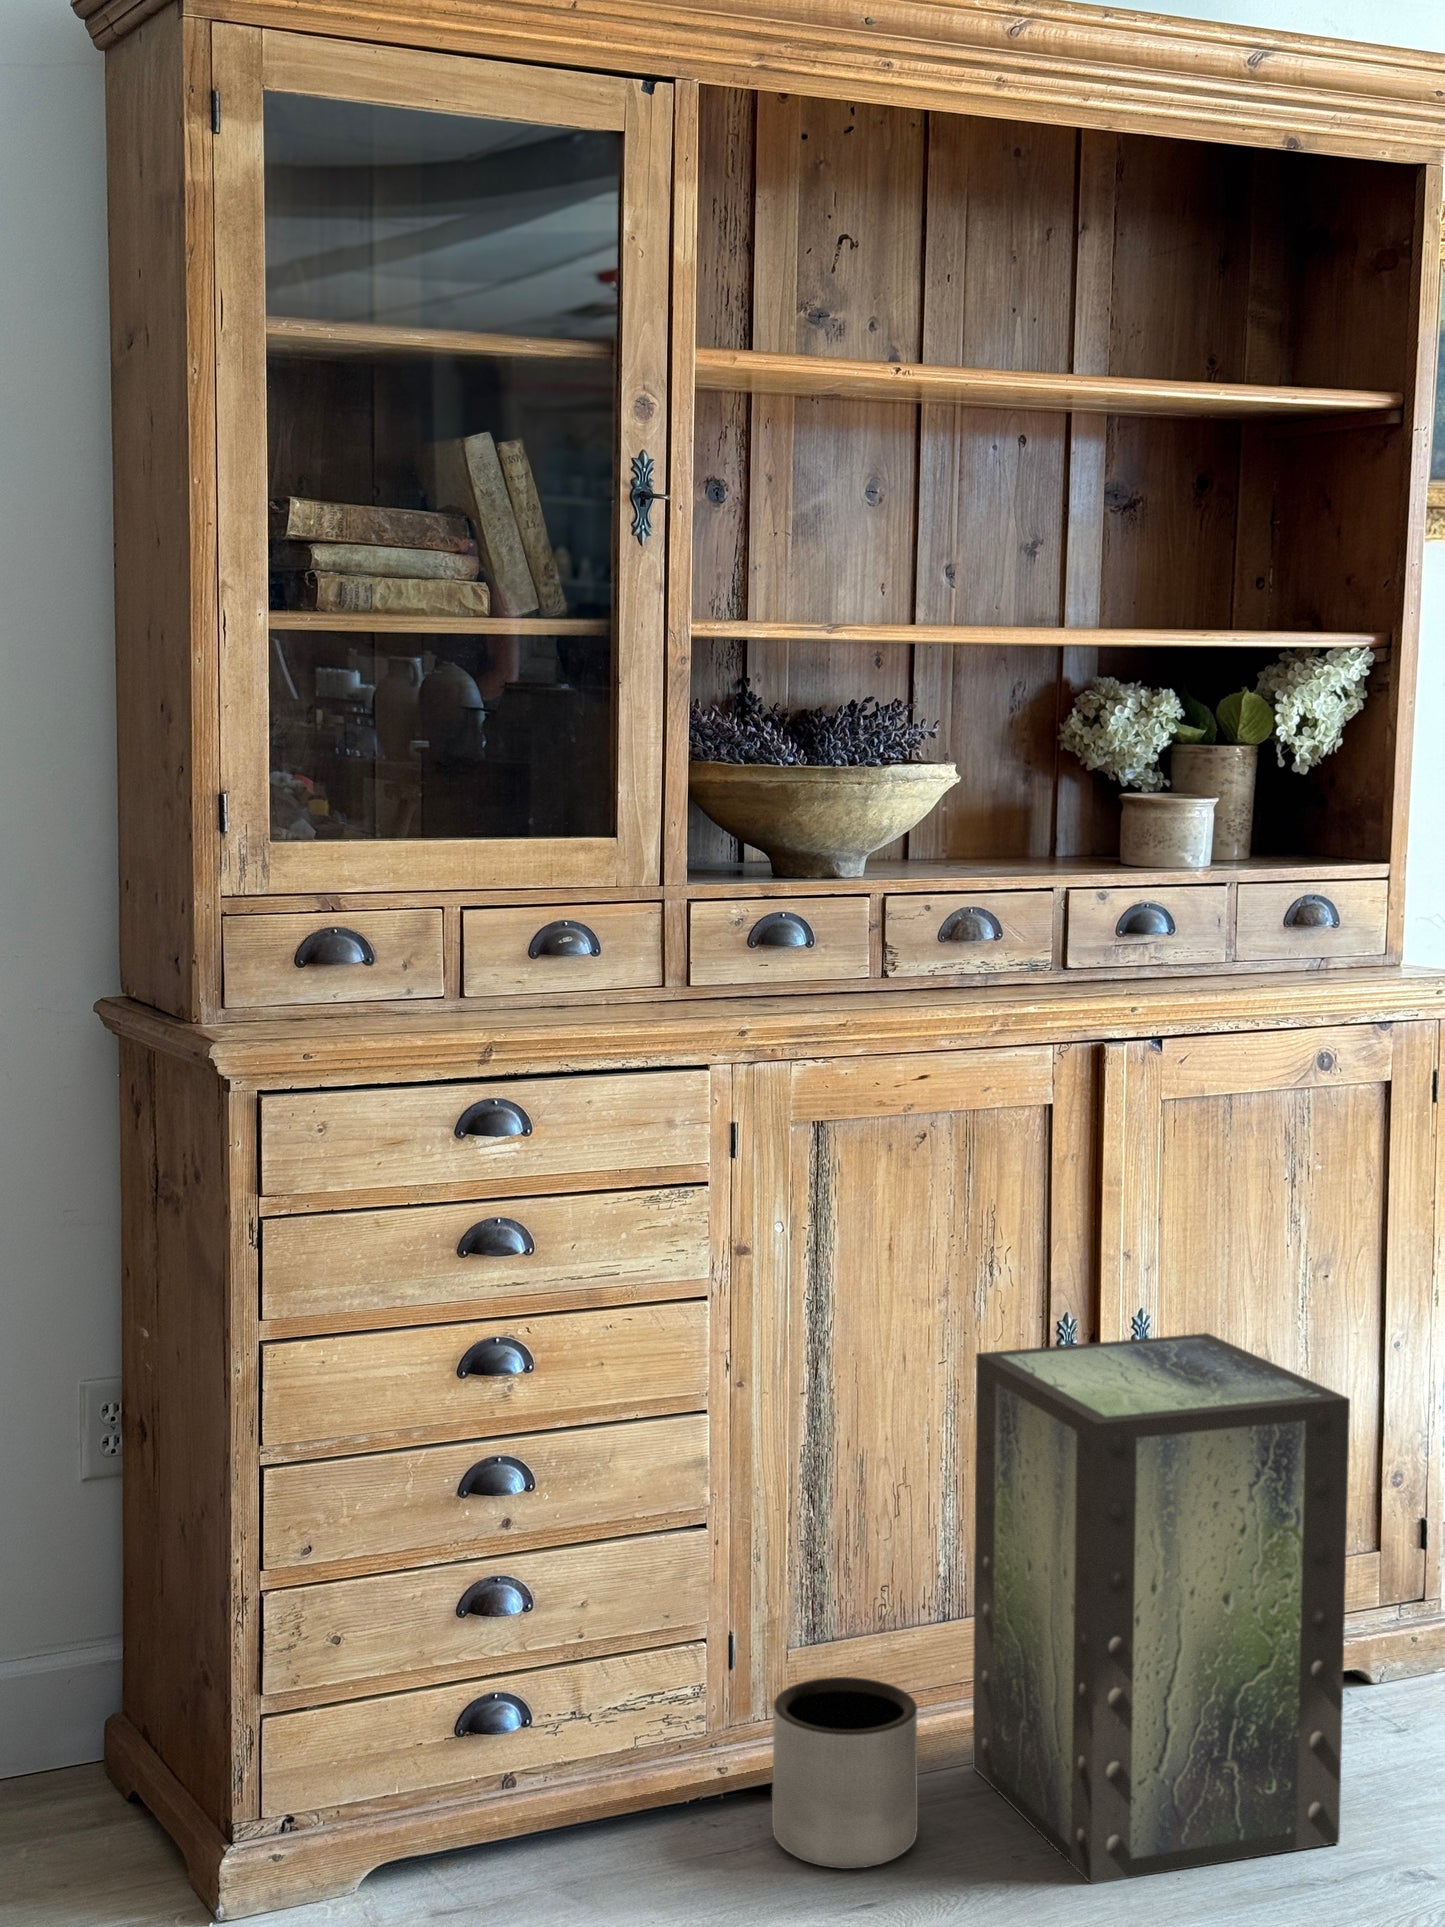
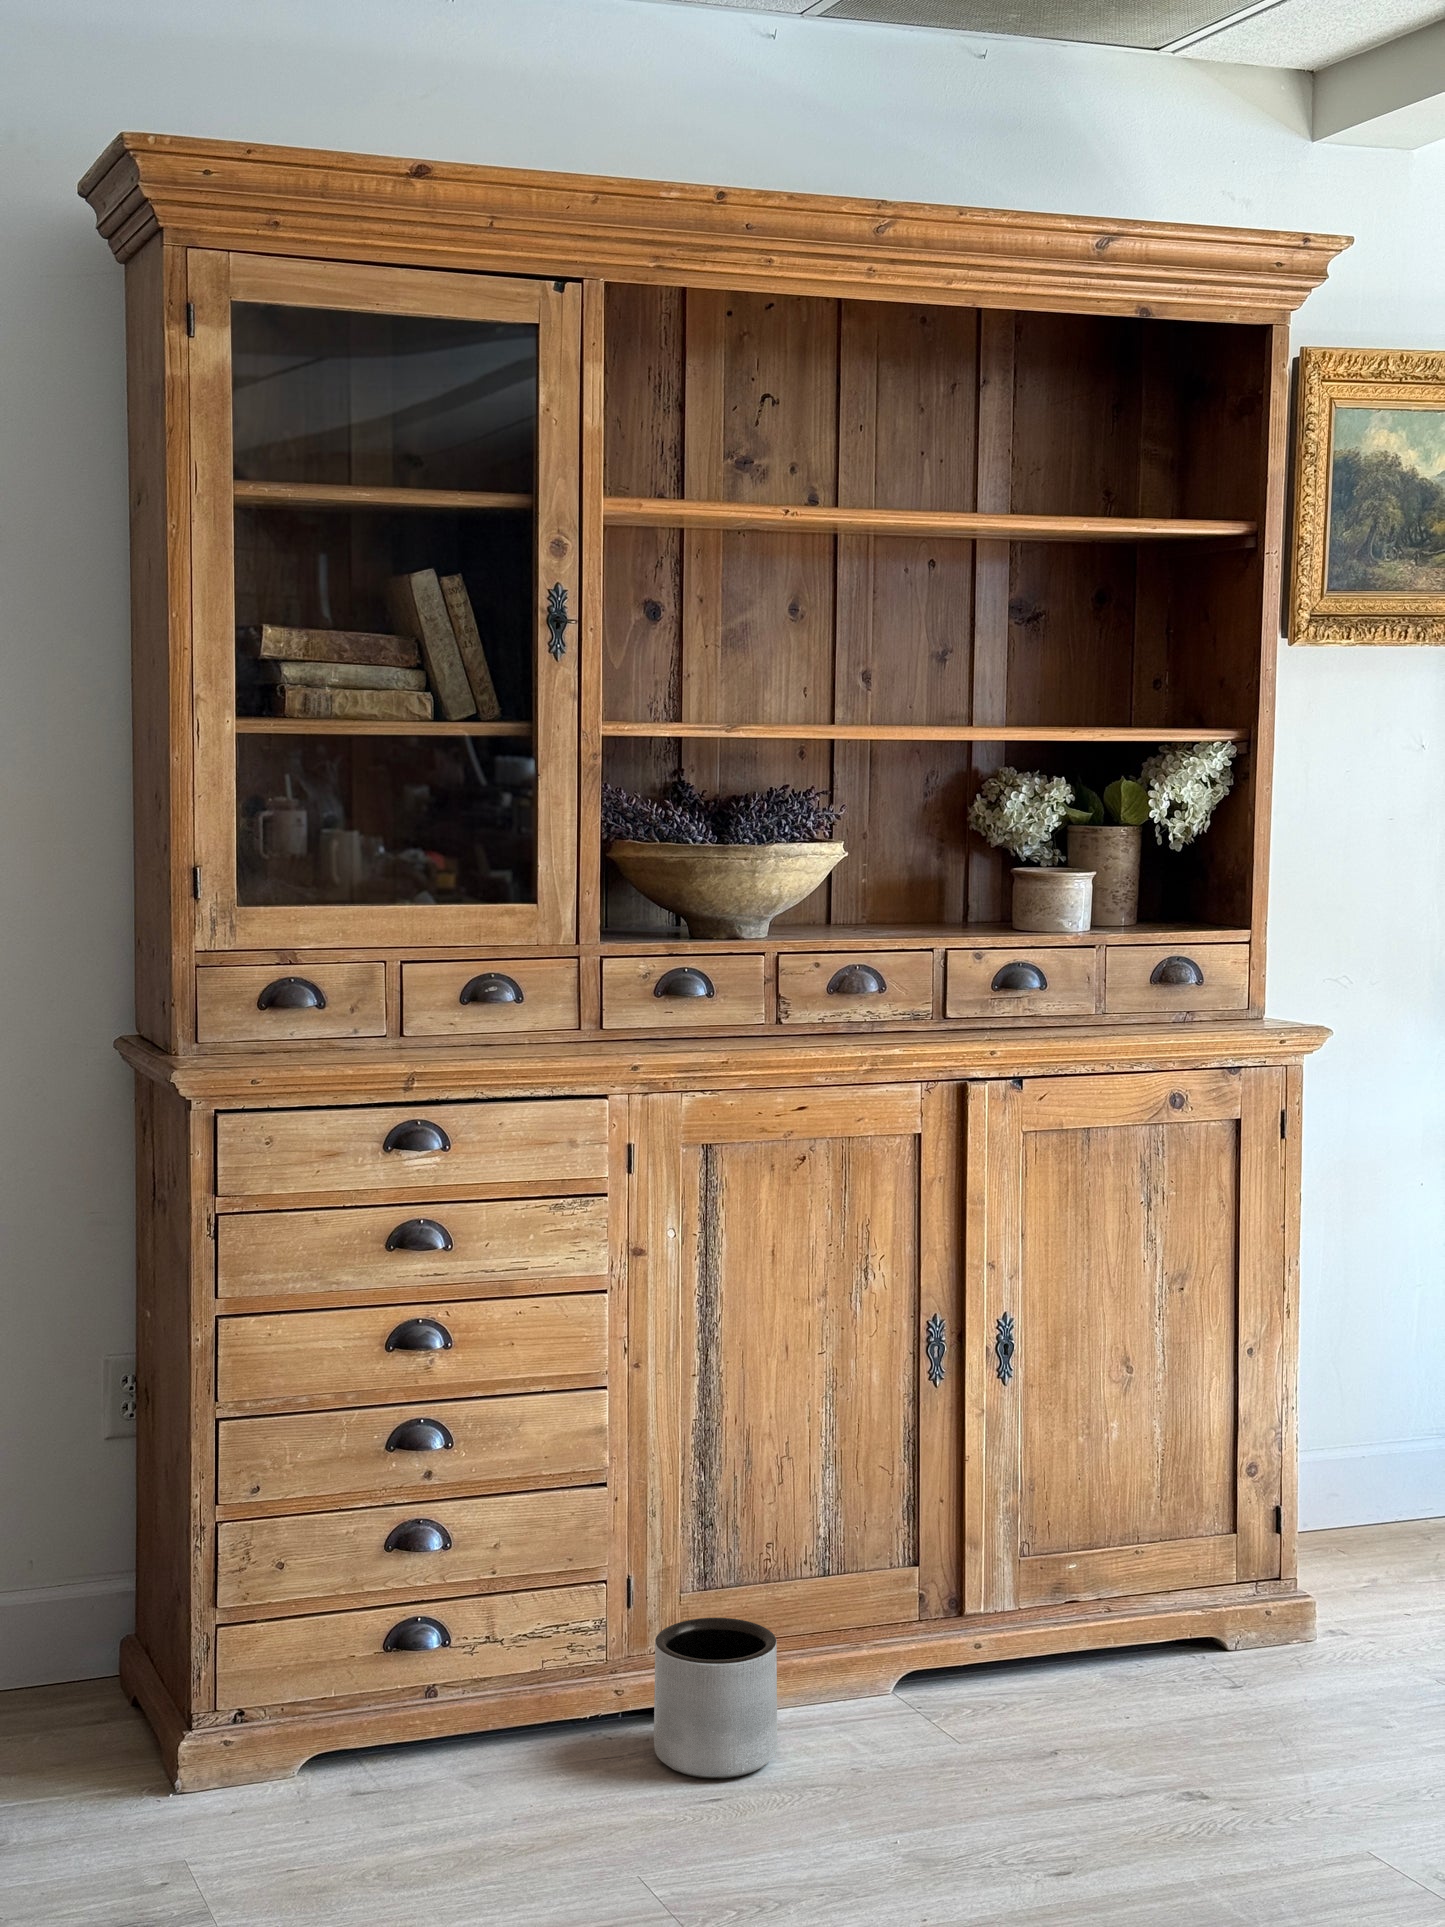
storage box: present [972,1333,1350,1884] -> none [847,1335,1147,1801]

